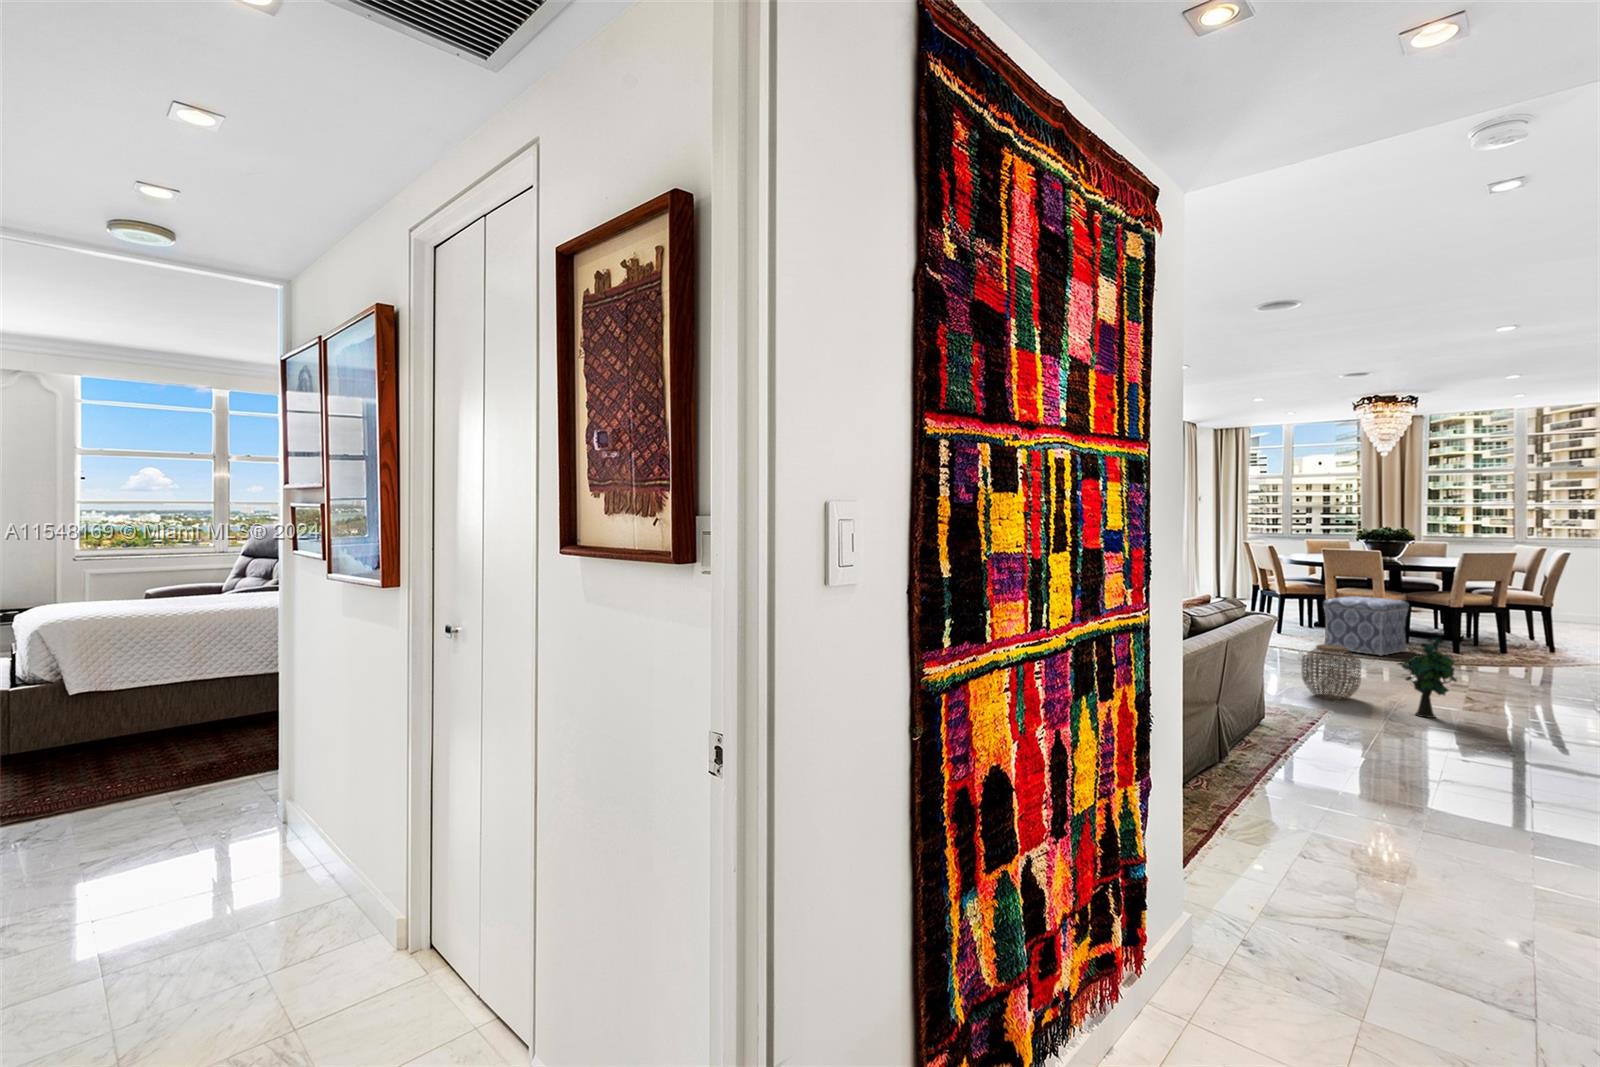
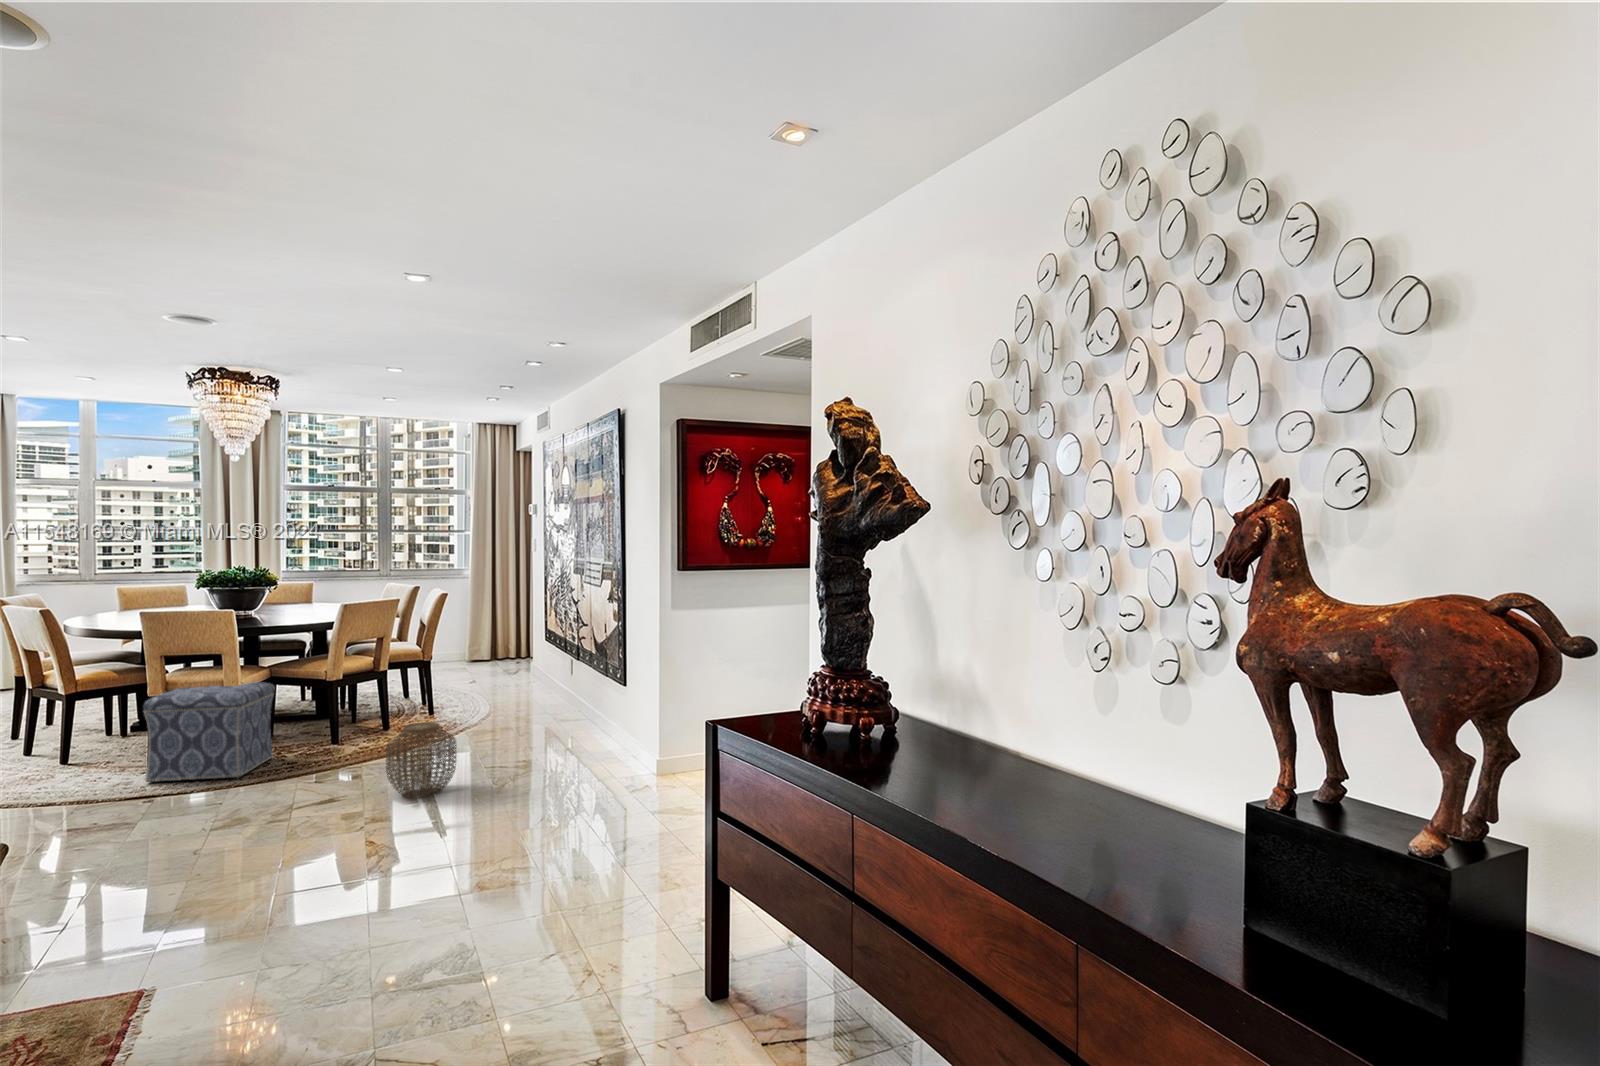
decorative plant: present [1399,637,1457,718] -> none [277,771,372,920]
woven basket: present [1302,644,1361,700] -> present [386,722,456,798]

